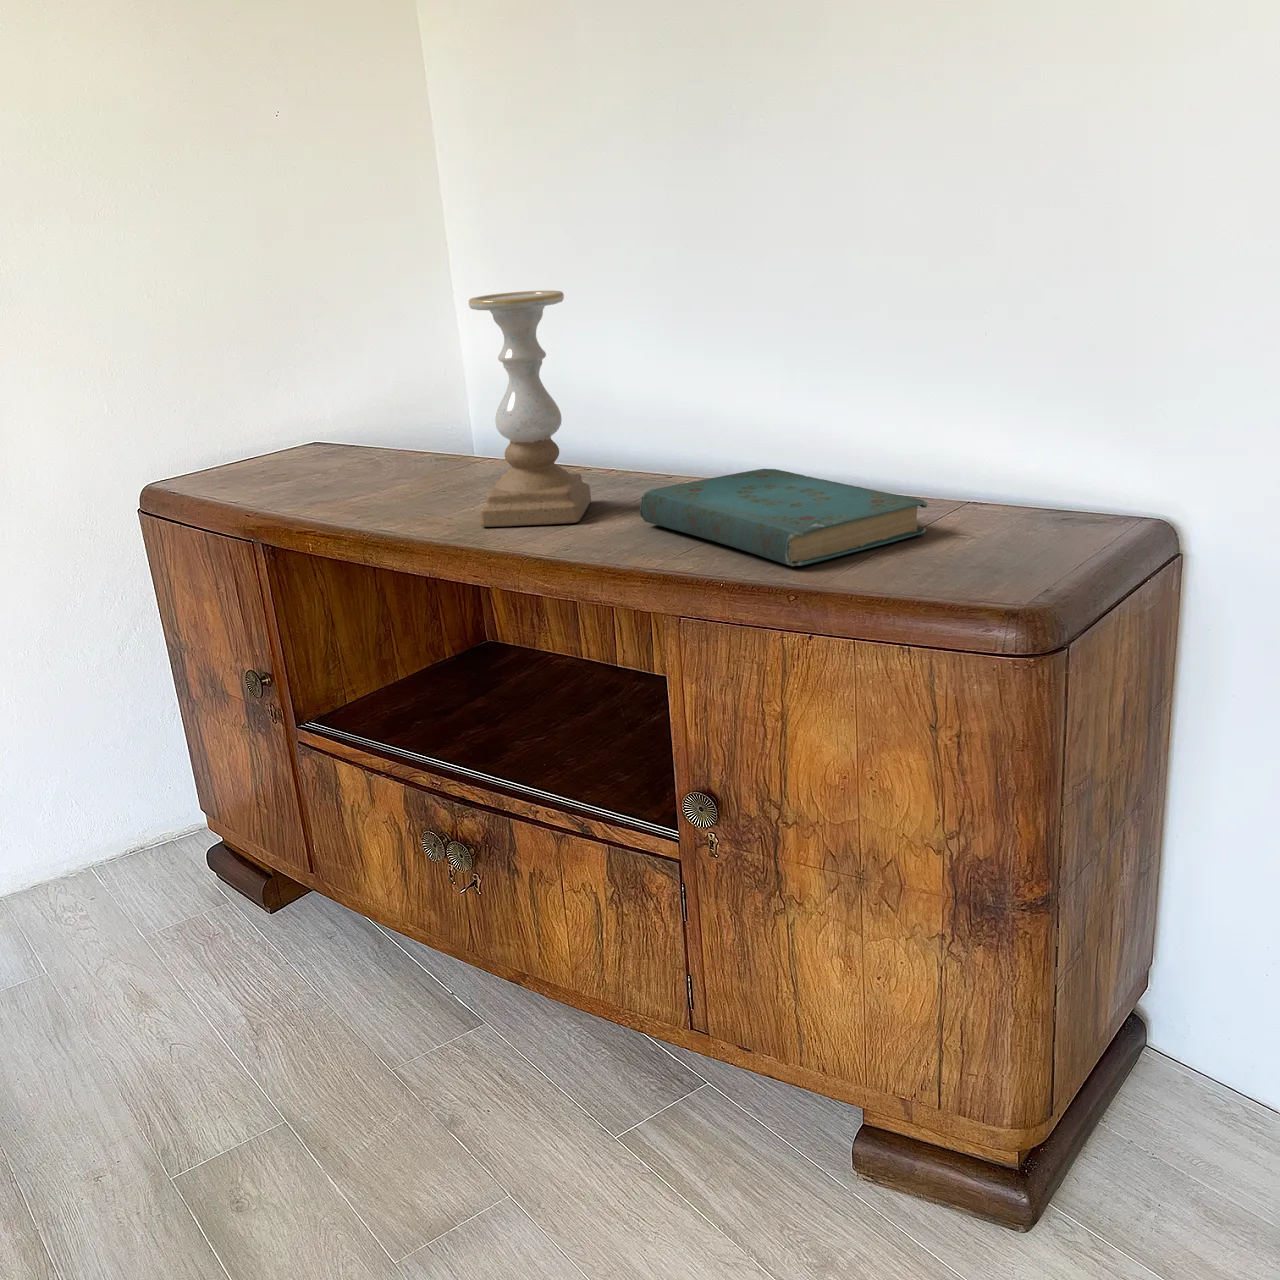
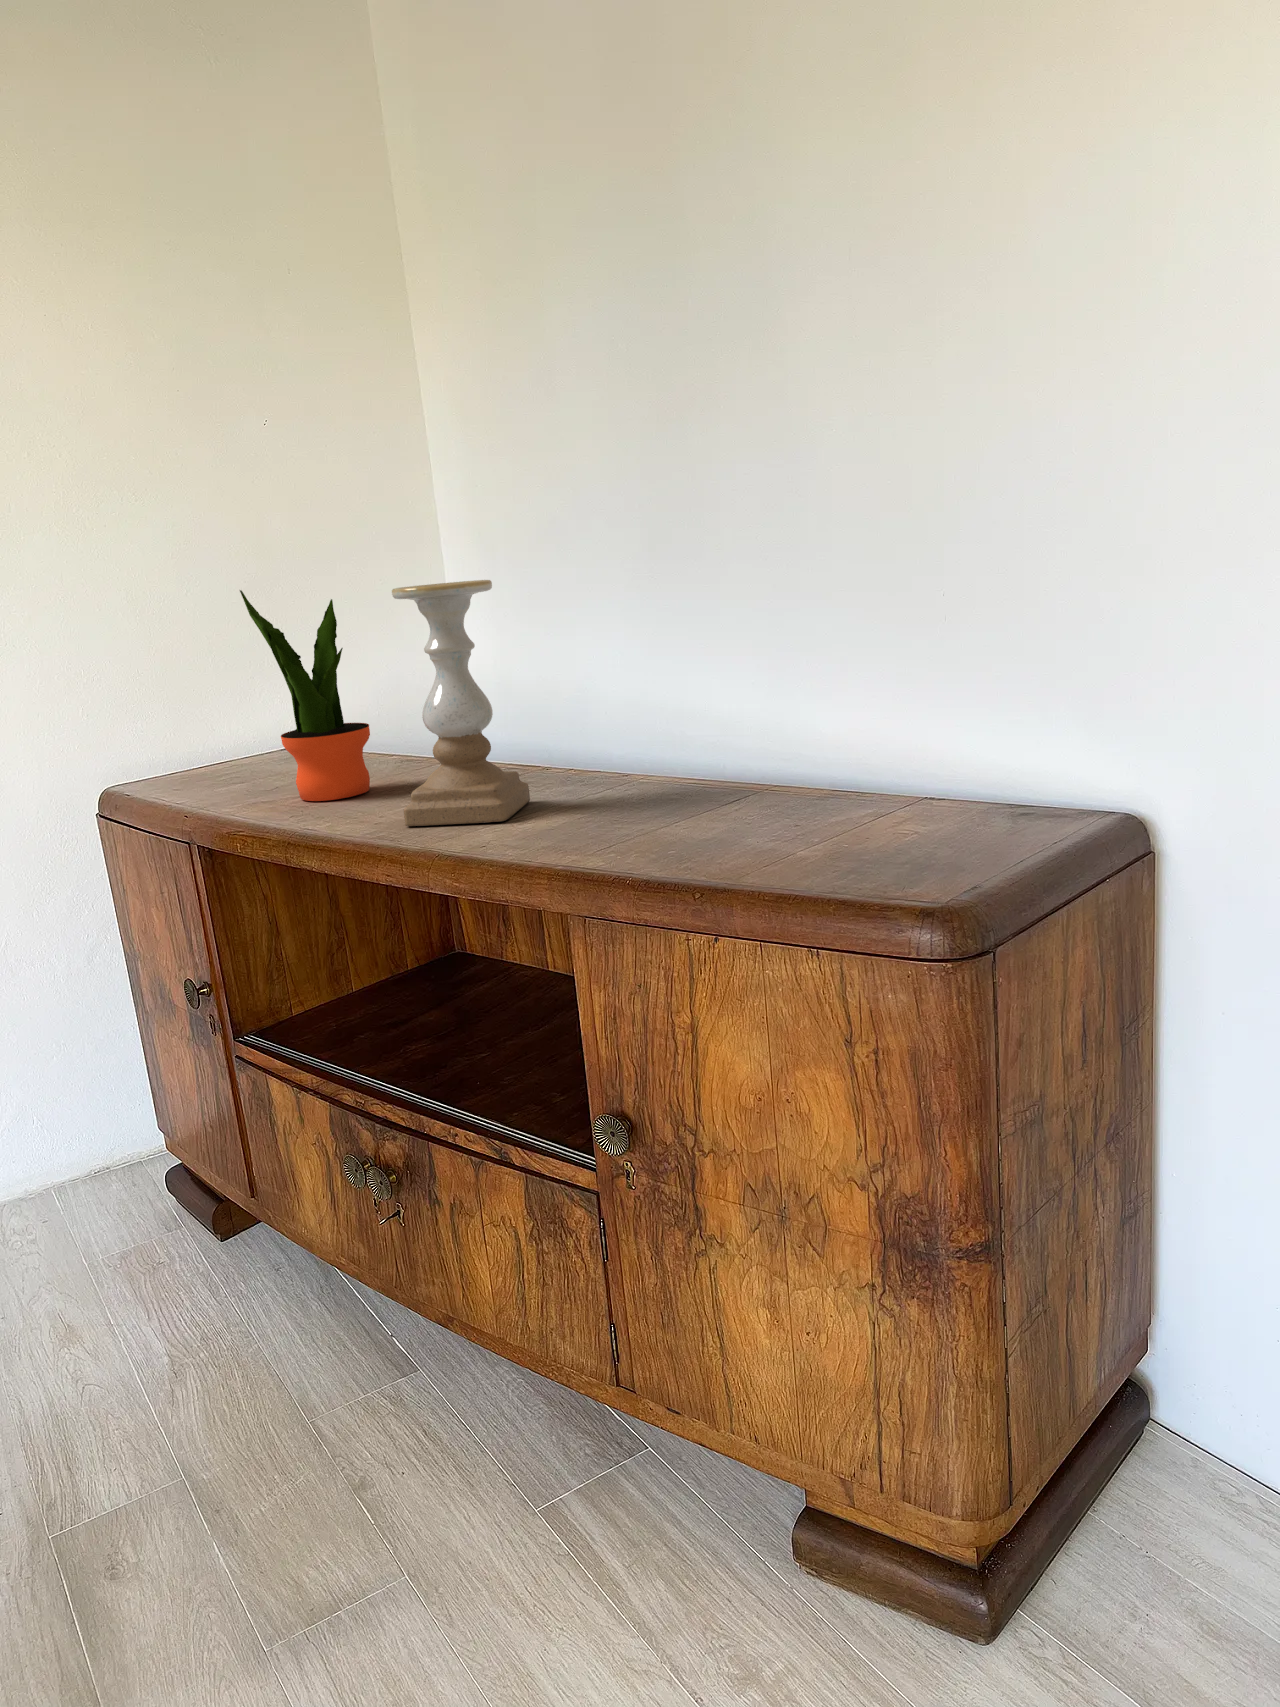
potted plant: none [294,291,424,499] -> present [240,590,370,801]
book: present [640,469,928,566] -> none [566,765,865,862]

